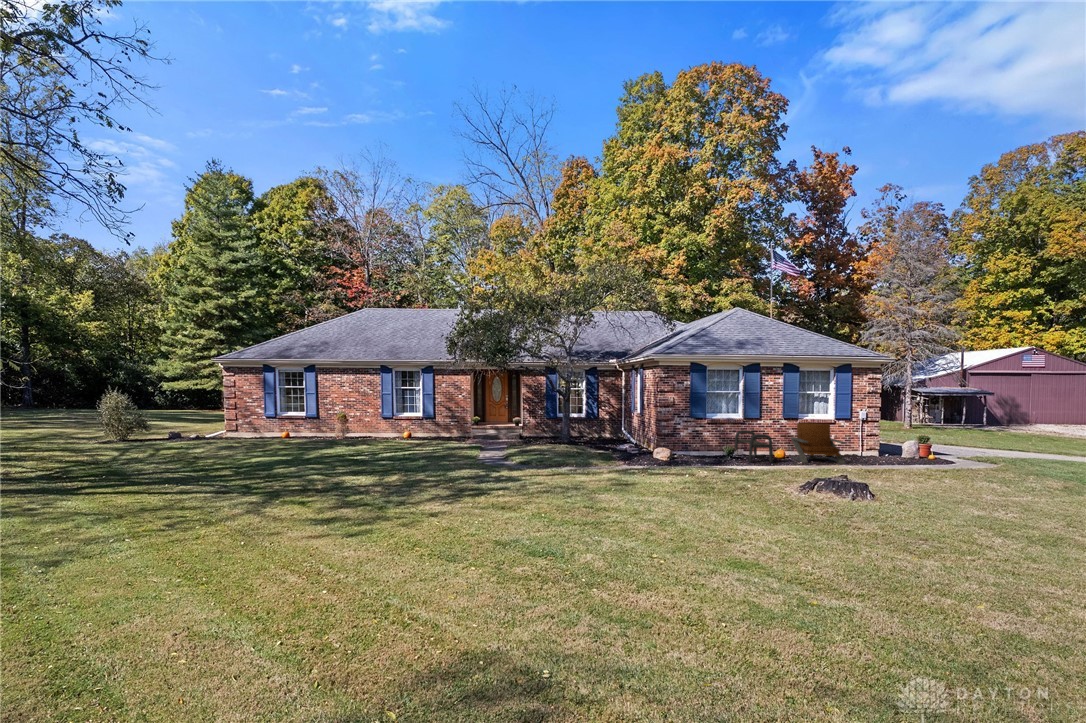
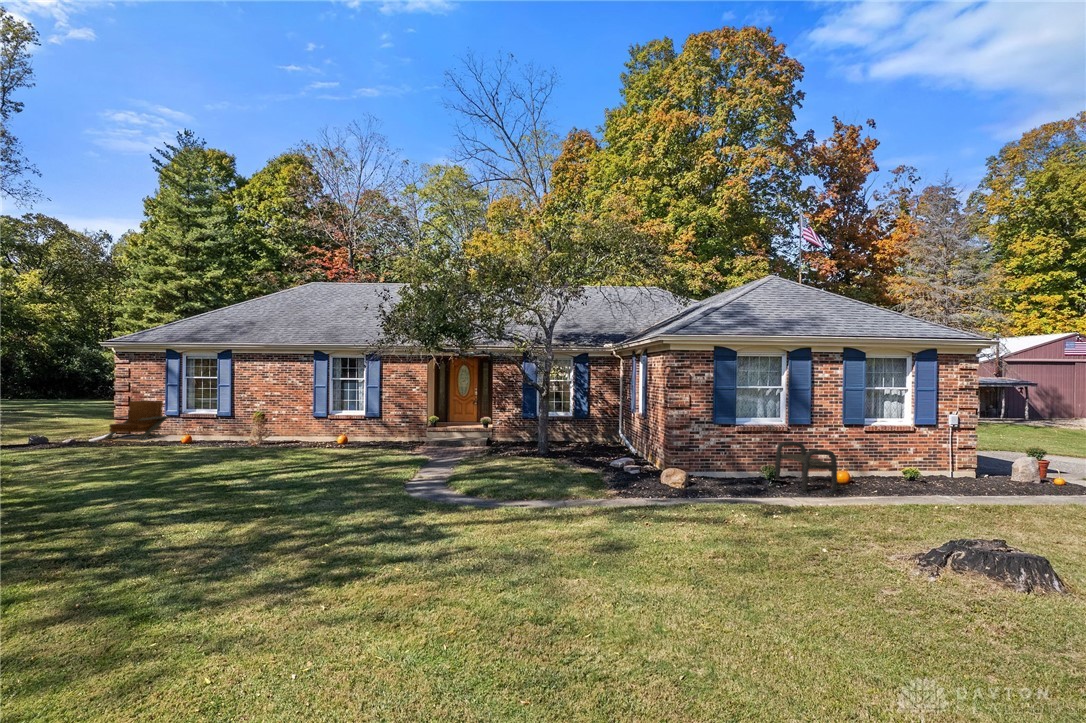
lounge chair: present [791,423,846,464] -> present [104,401,169,440]

